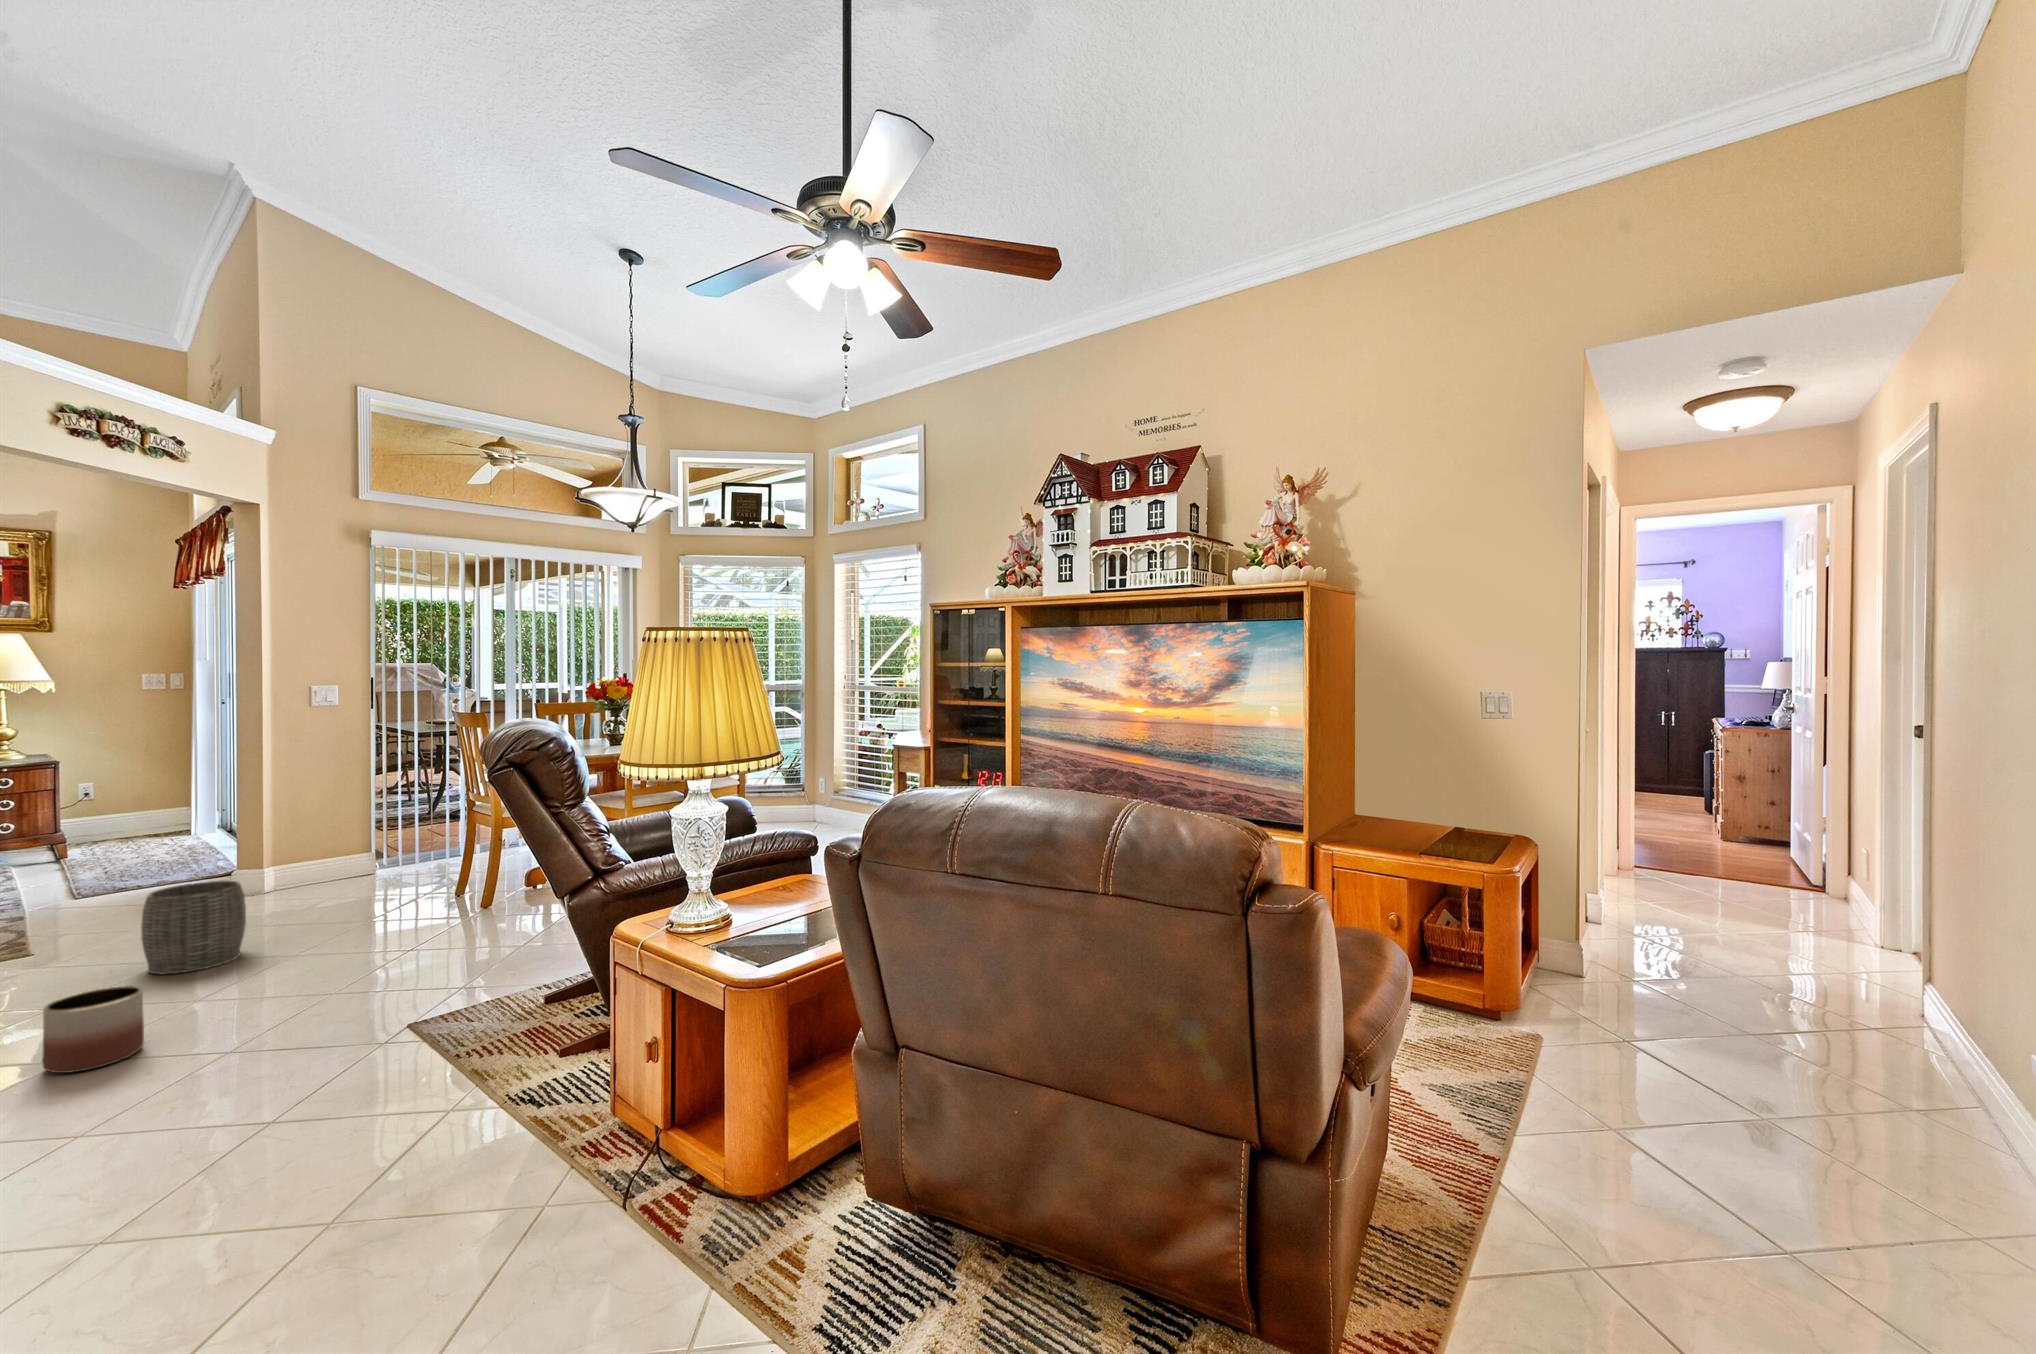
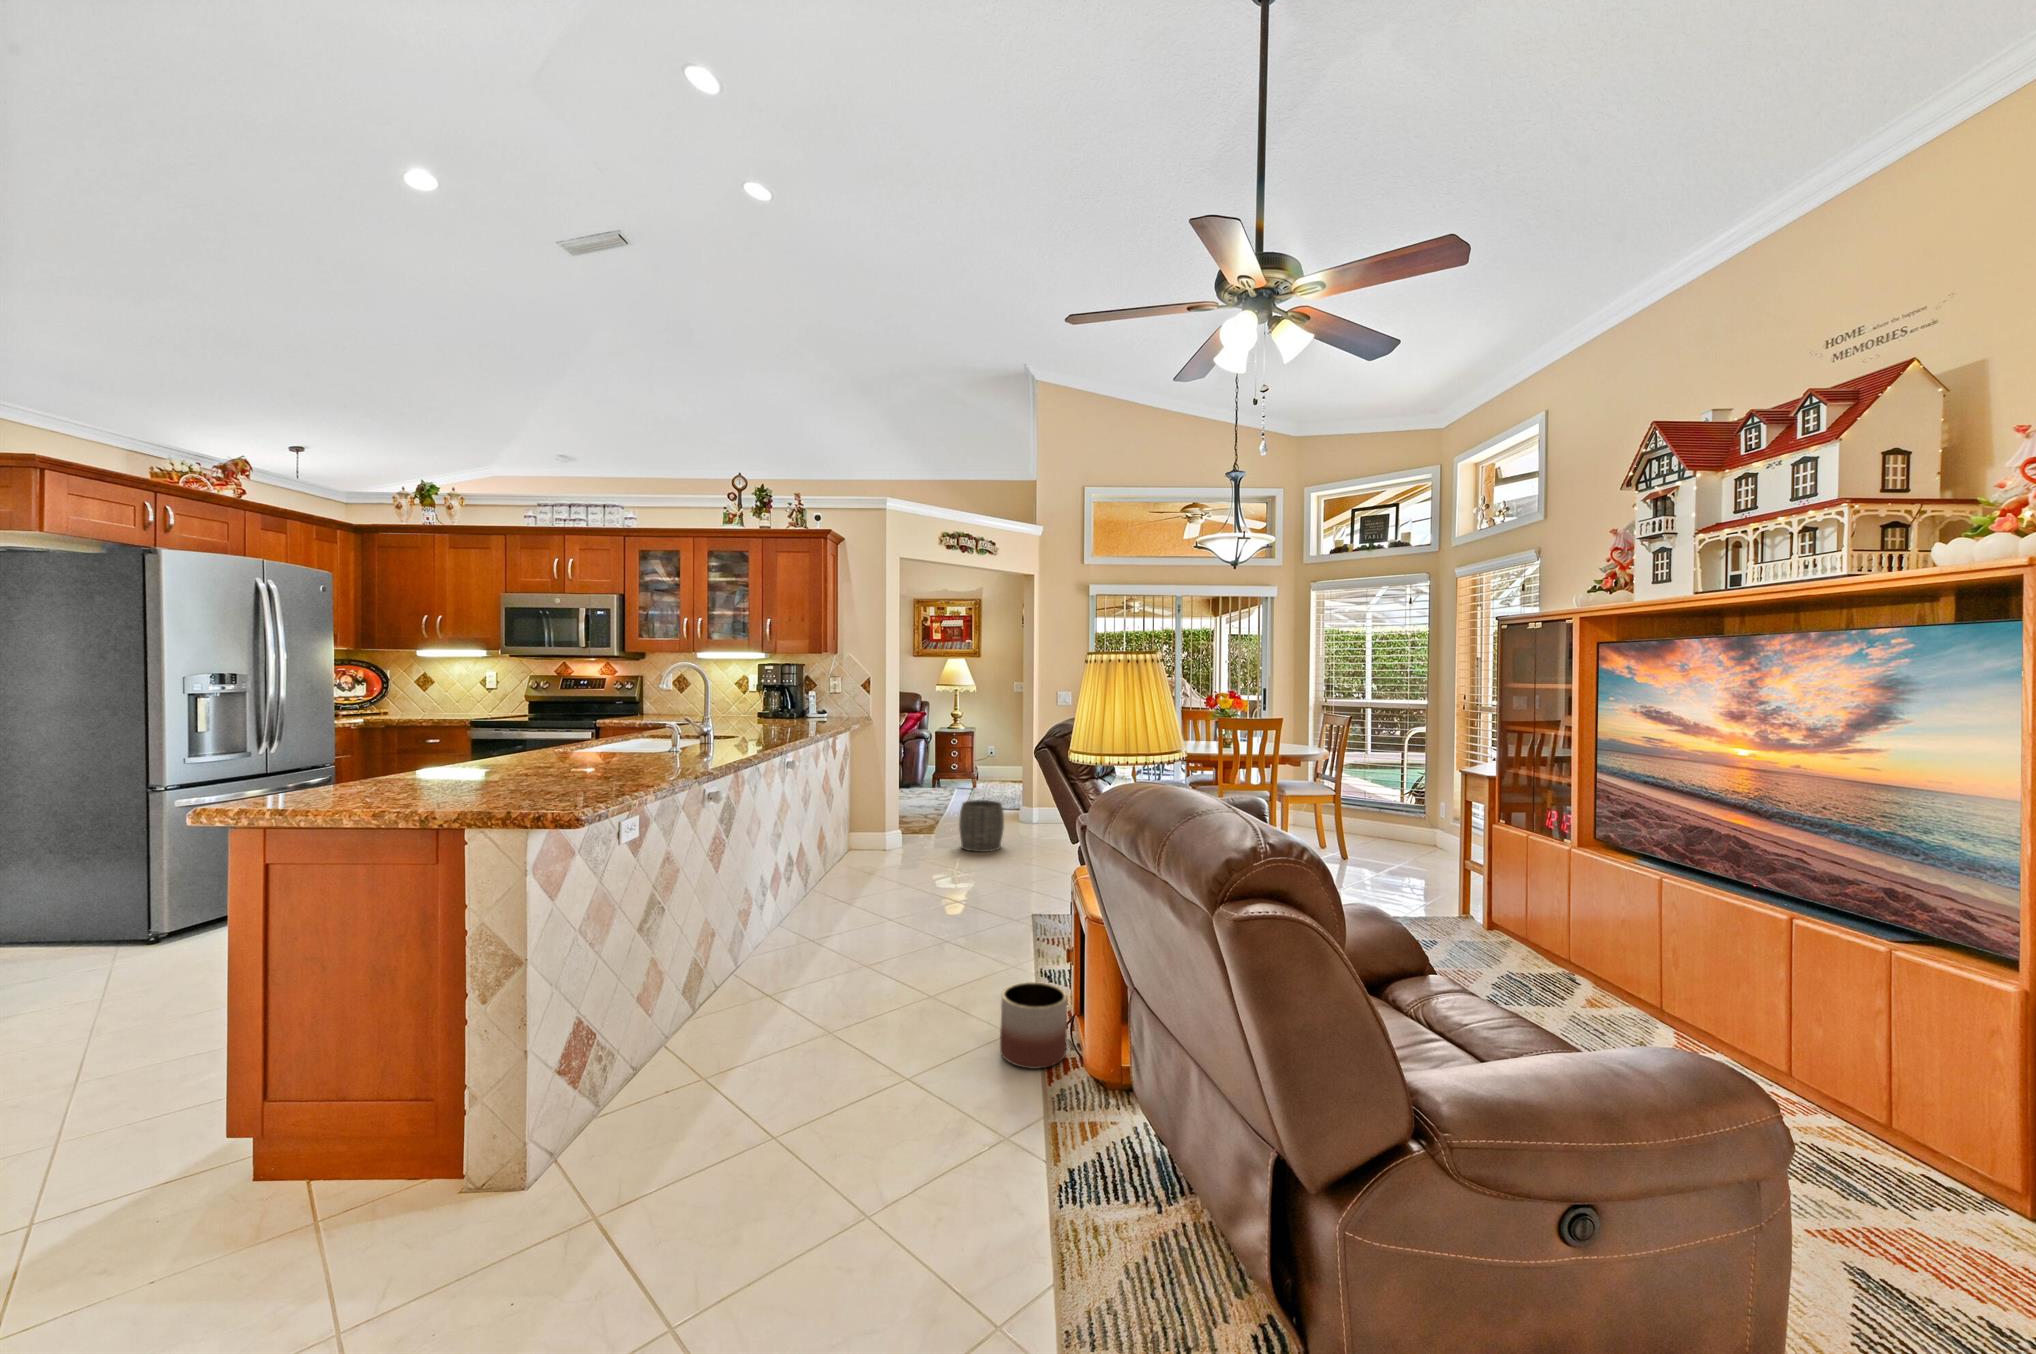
planter: present [42,986,144,1073] -> present [1000,982,1067,1069]

